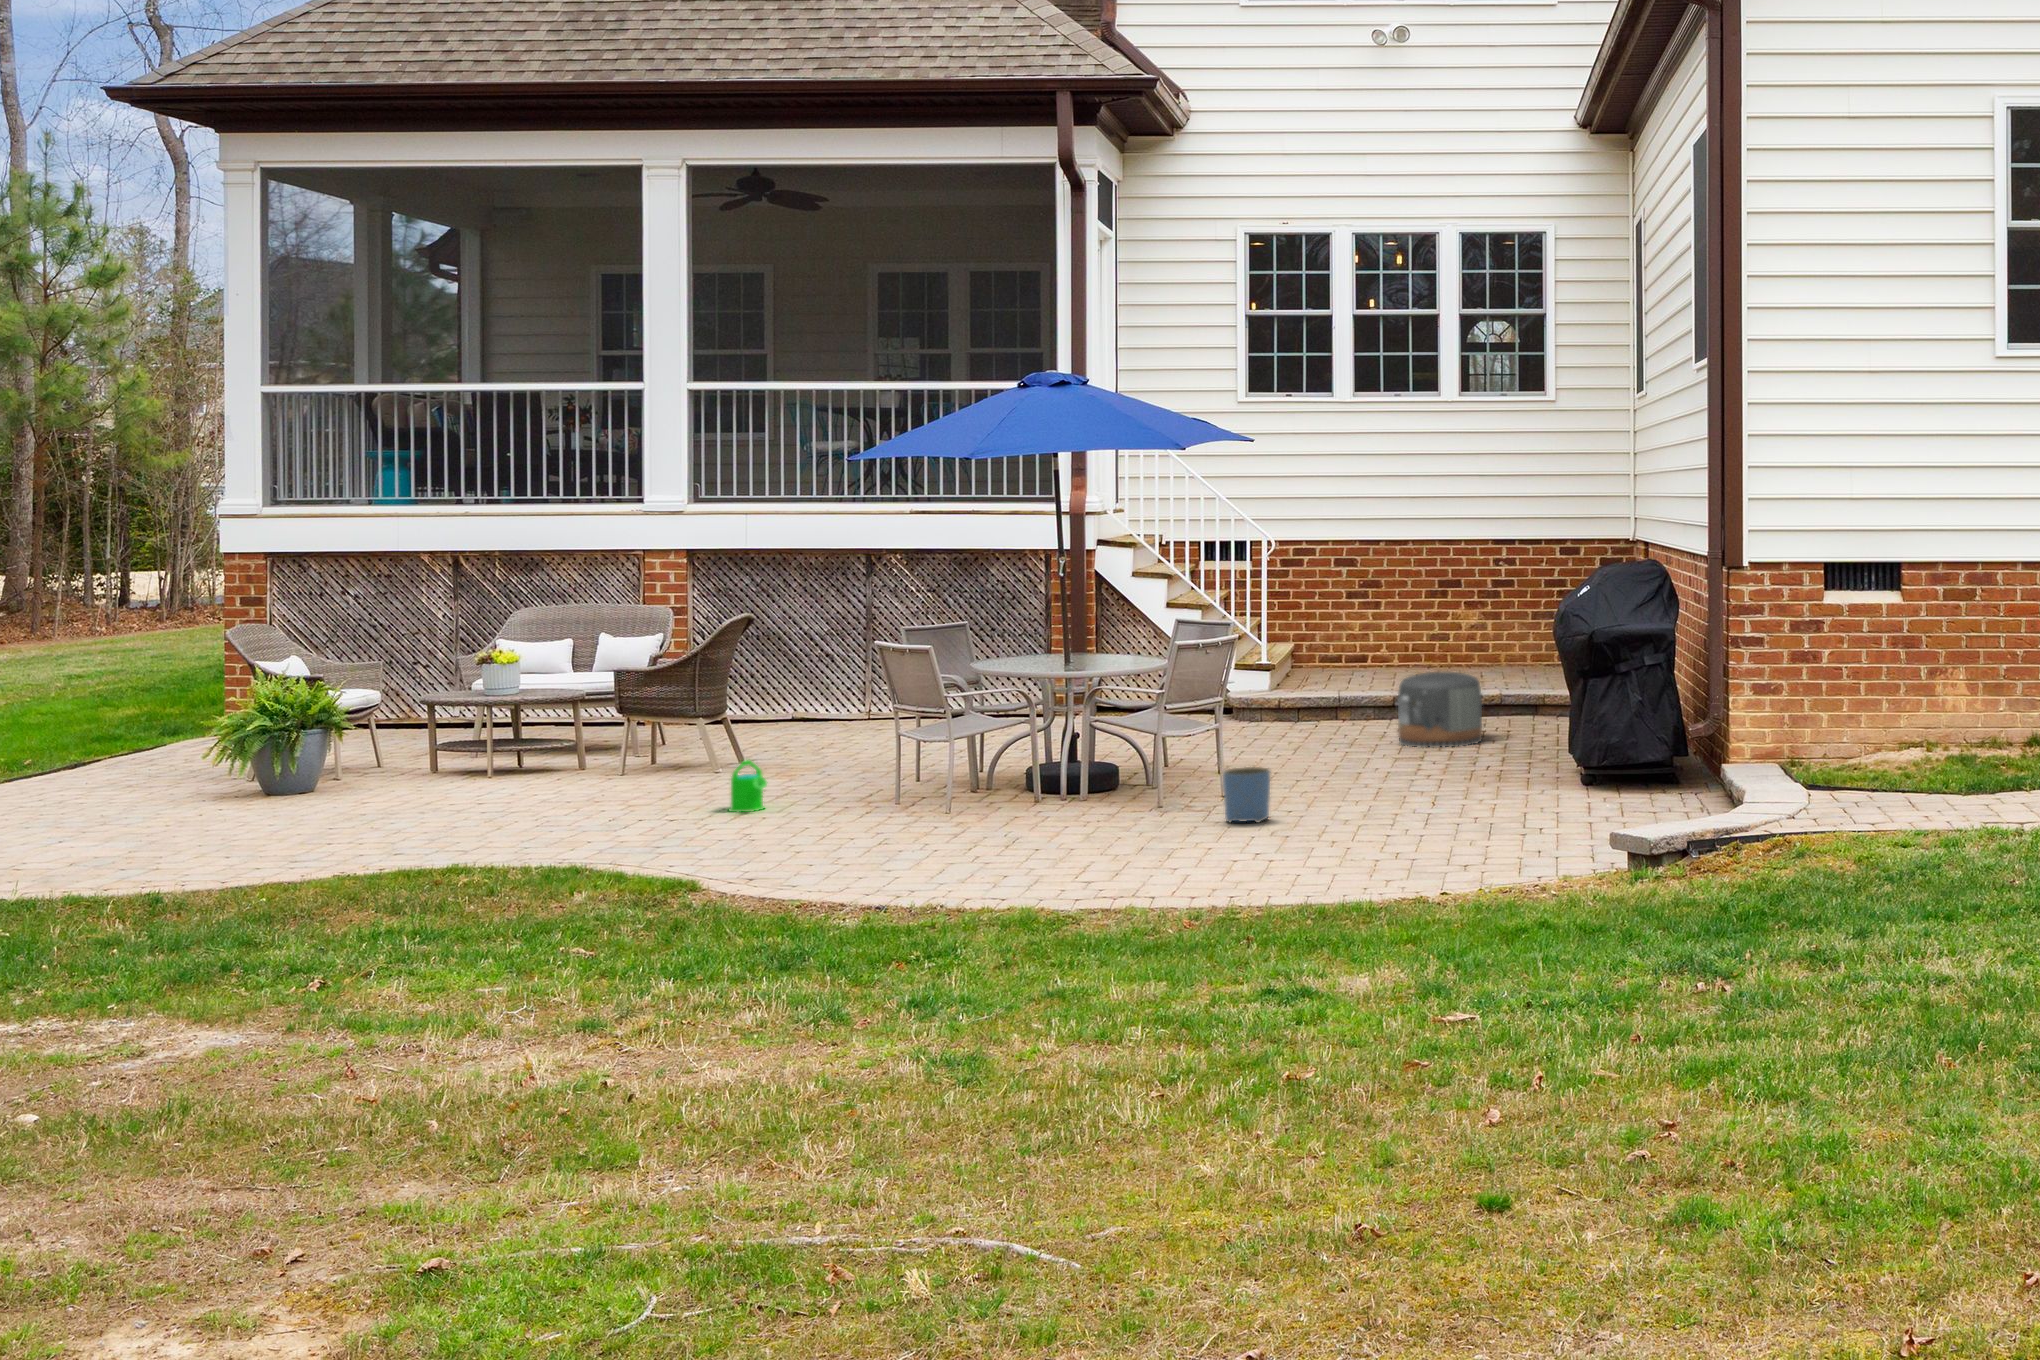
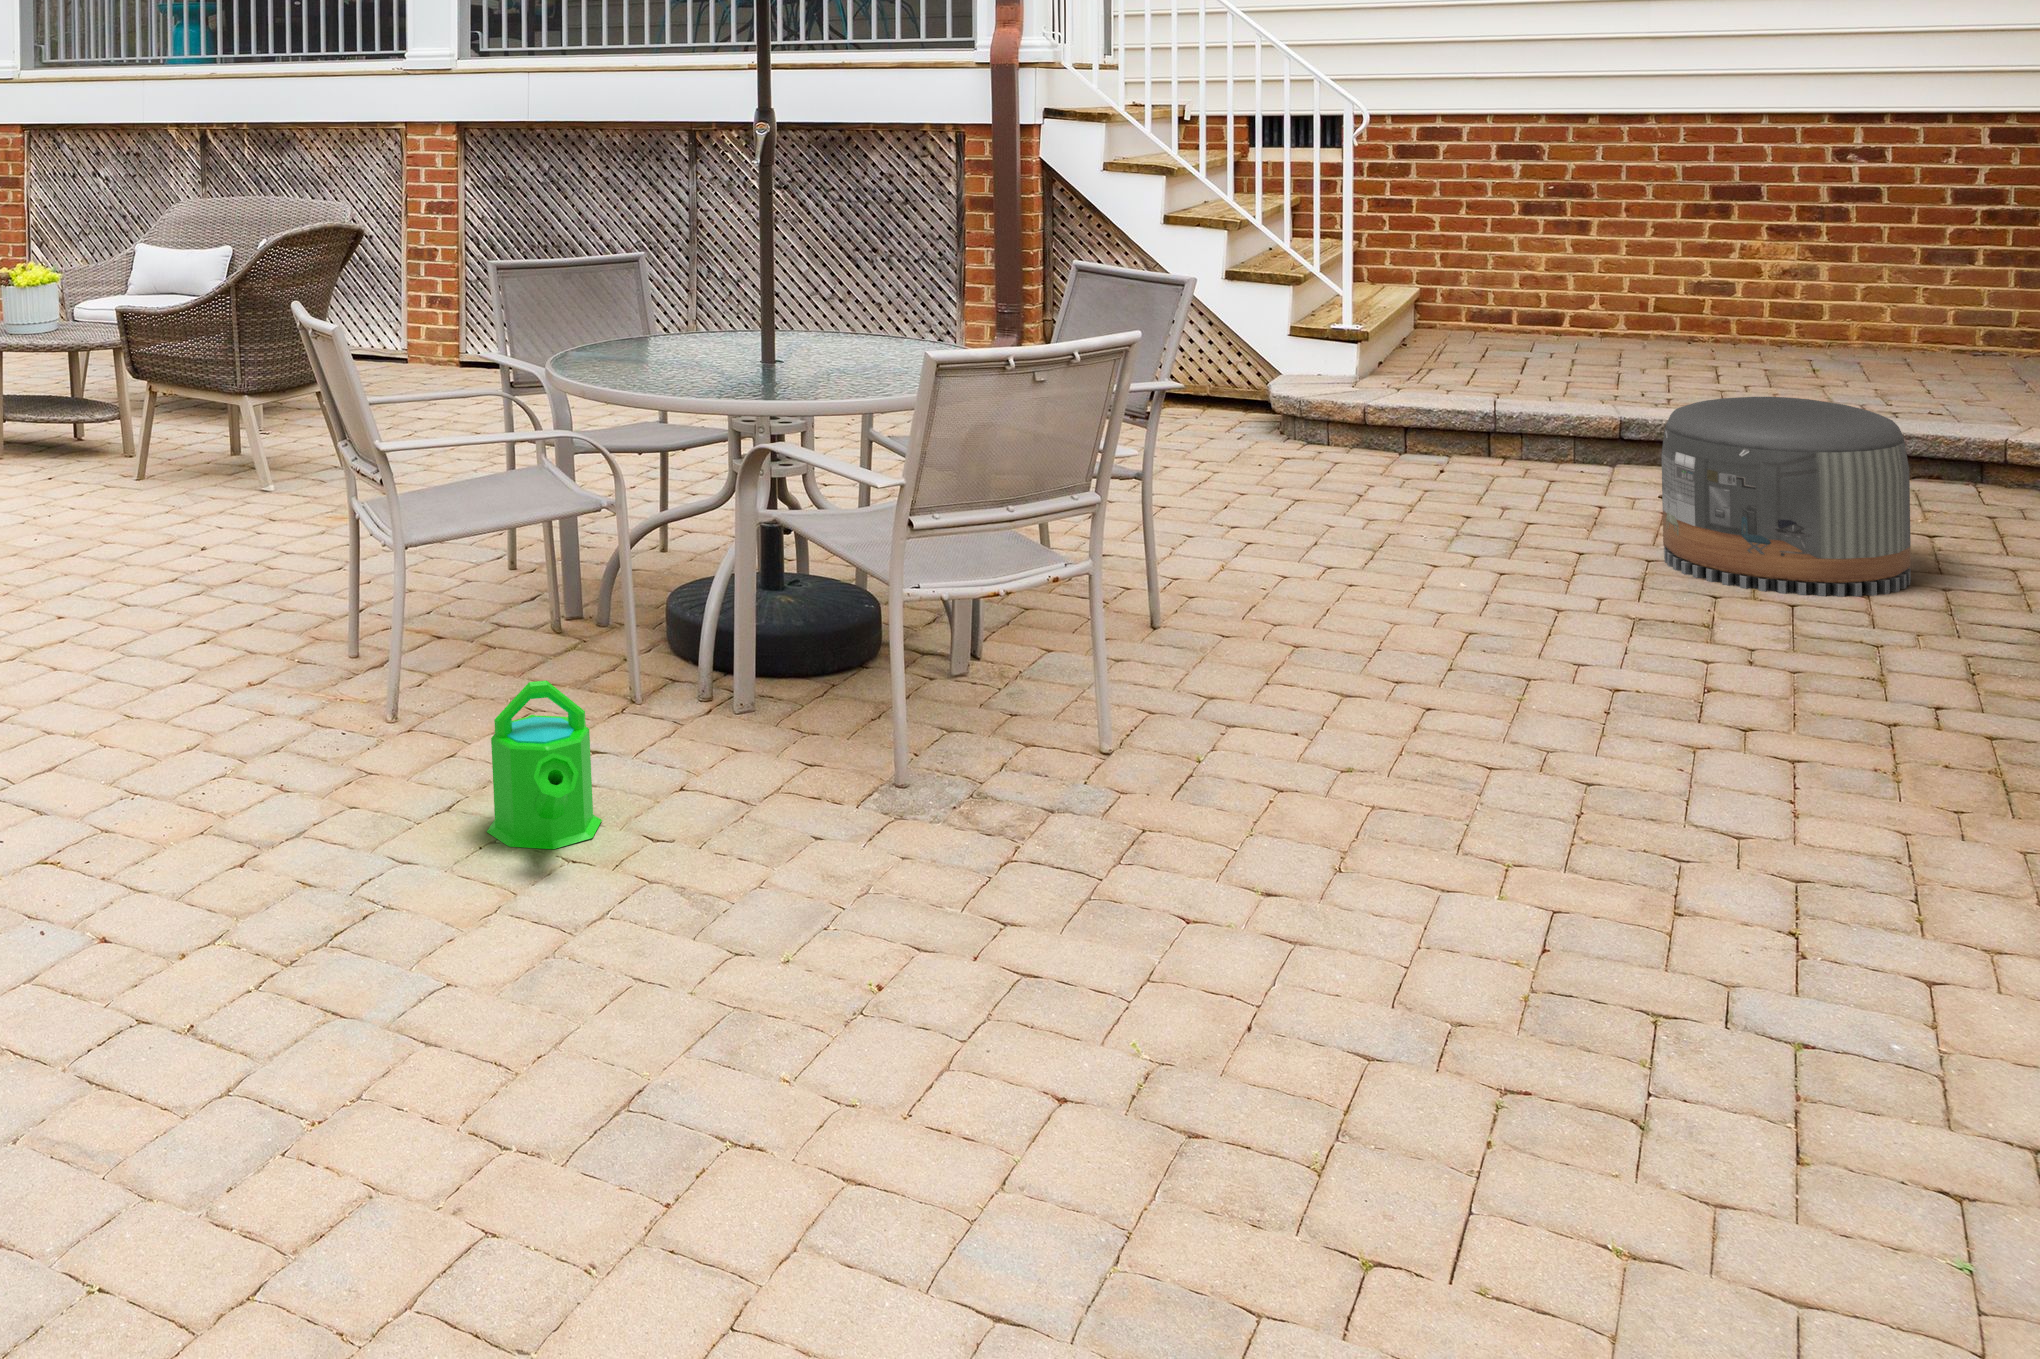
watering can: present [729,760,768,812] -> present [487,681,602,849]
planter: present [1223,767,1270,822] -> none [1027,790,1206,1032]

